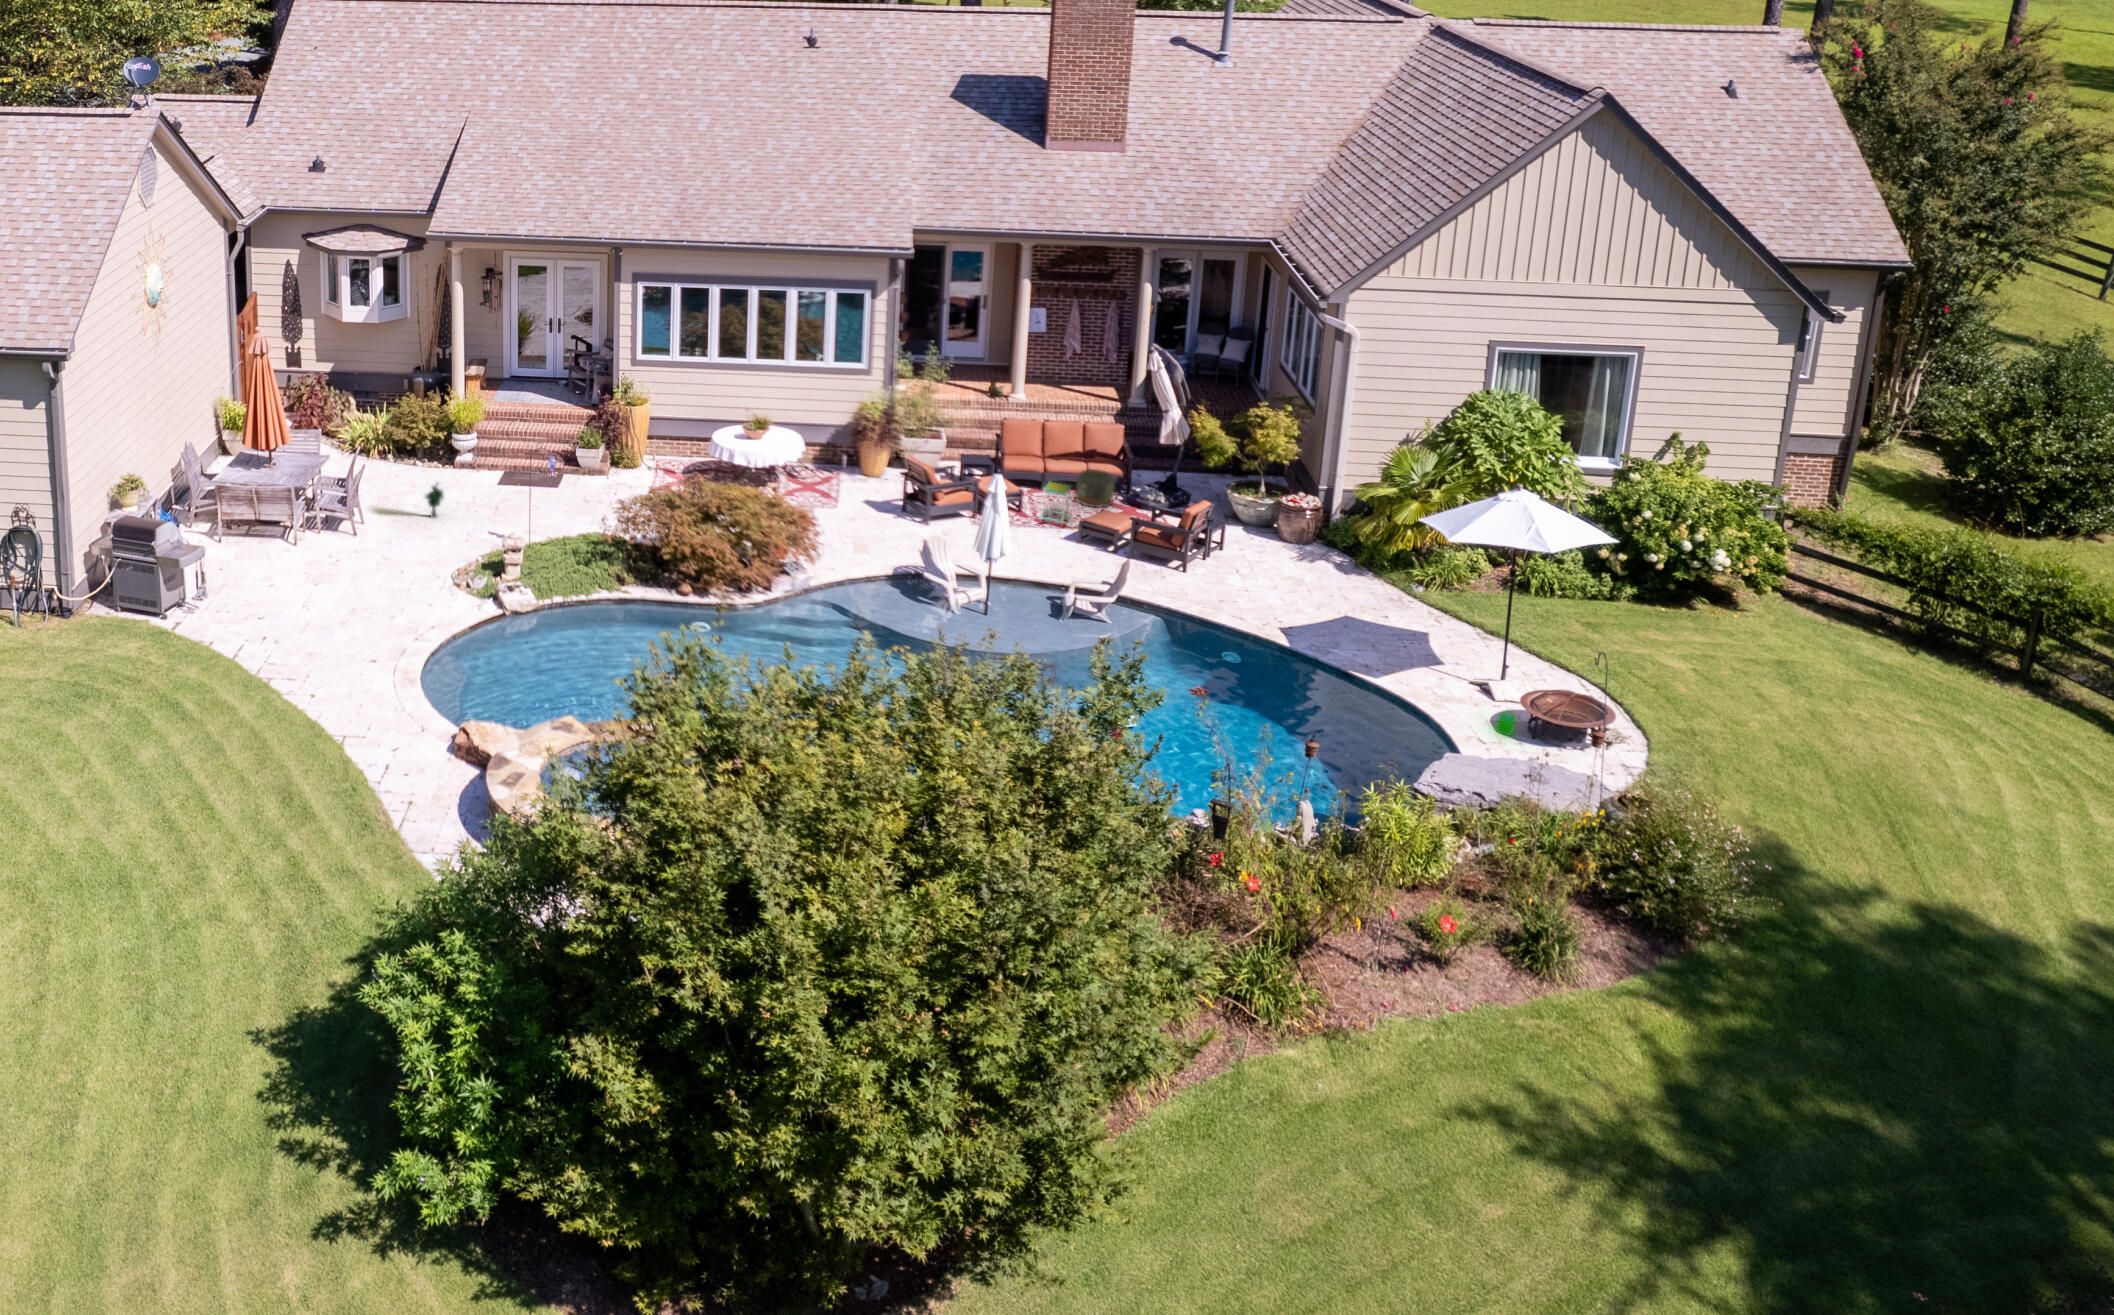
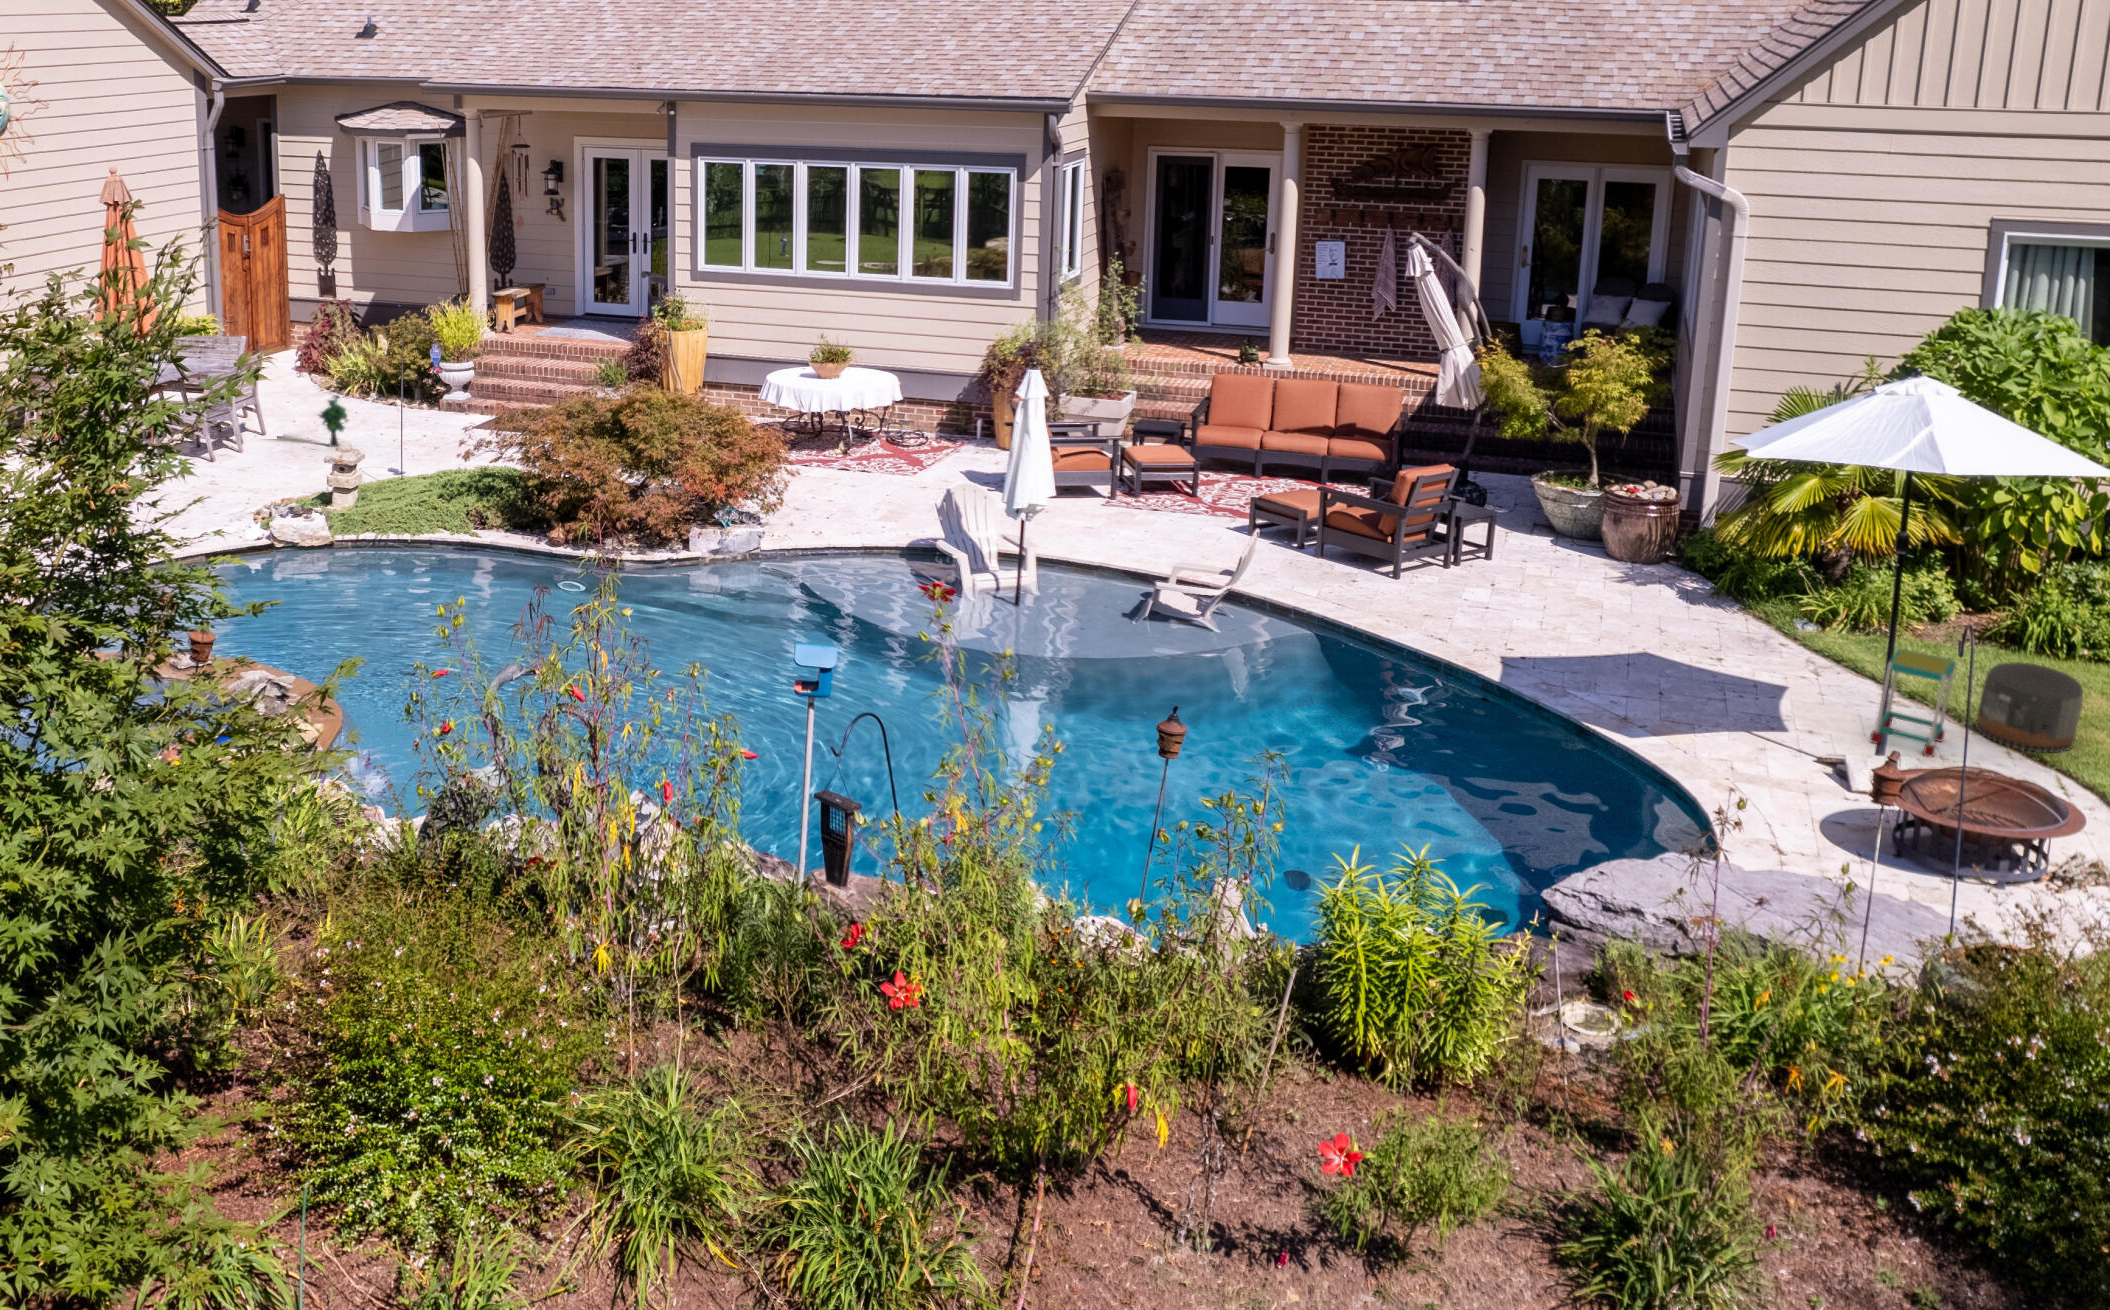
pouf: present [1075,469,1115,507] -> present [1976,662,2083,753]
side table: present [1039,482,1070,528] -> present [1870,649,1956,757]
watering can: present [1495,711,1516,735] -> none [1827,795,1871,847]

